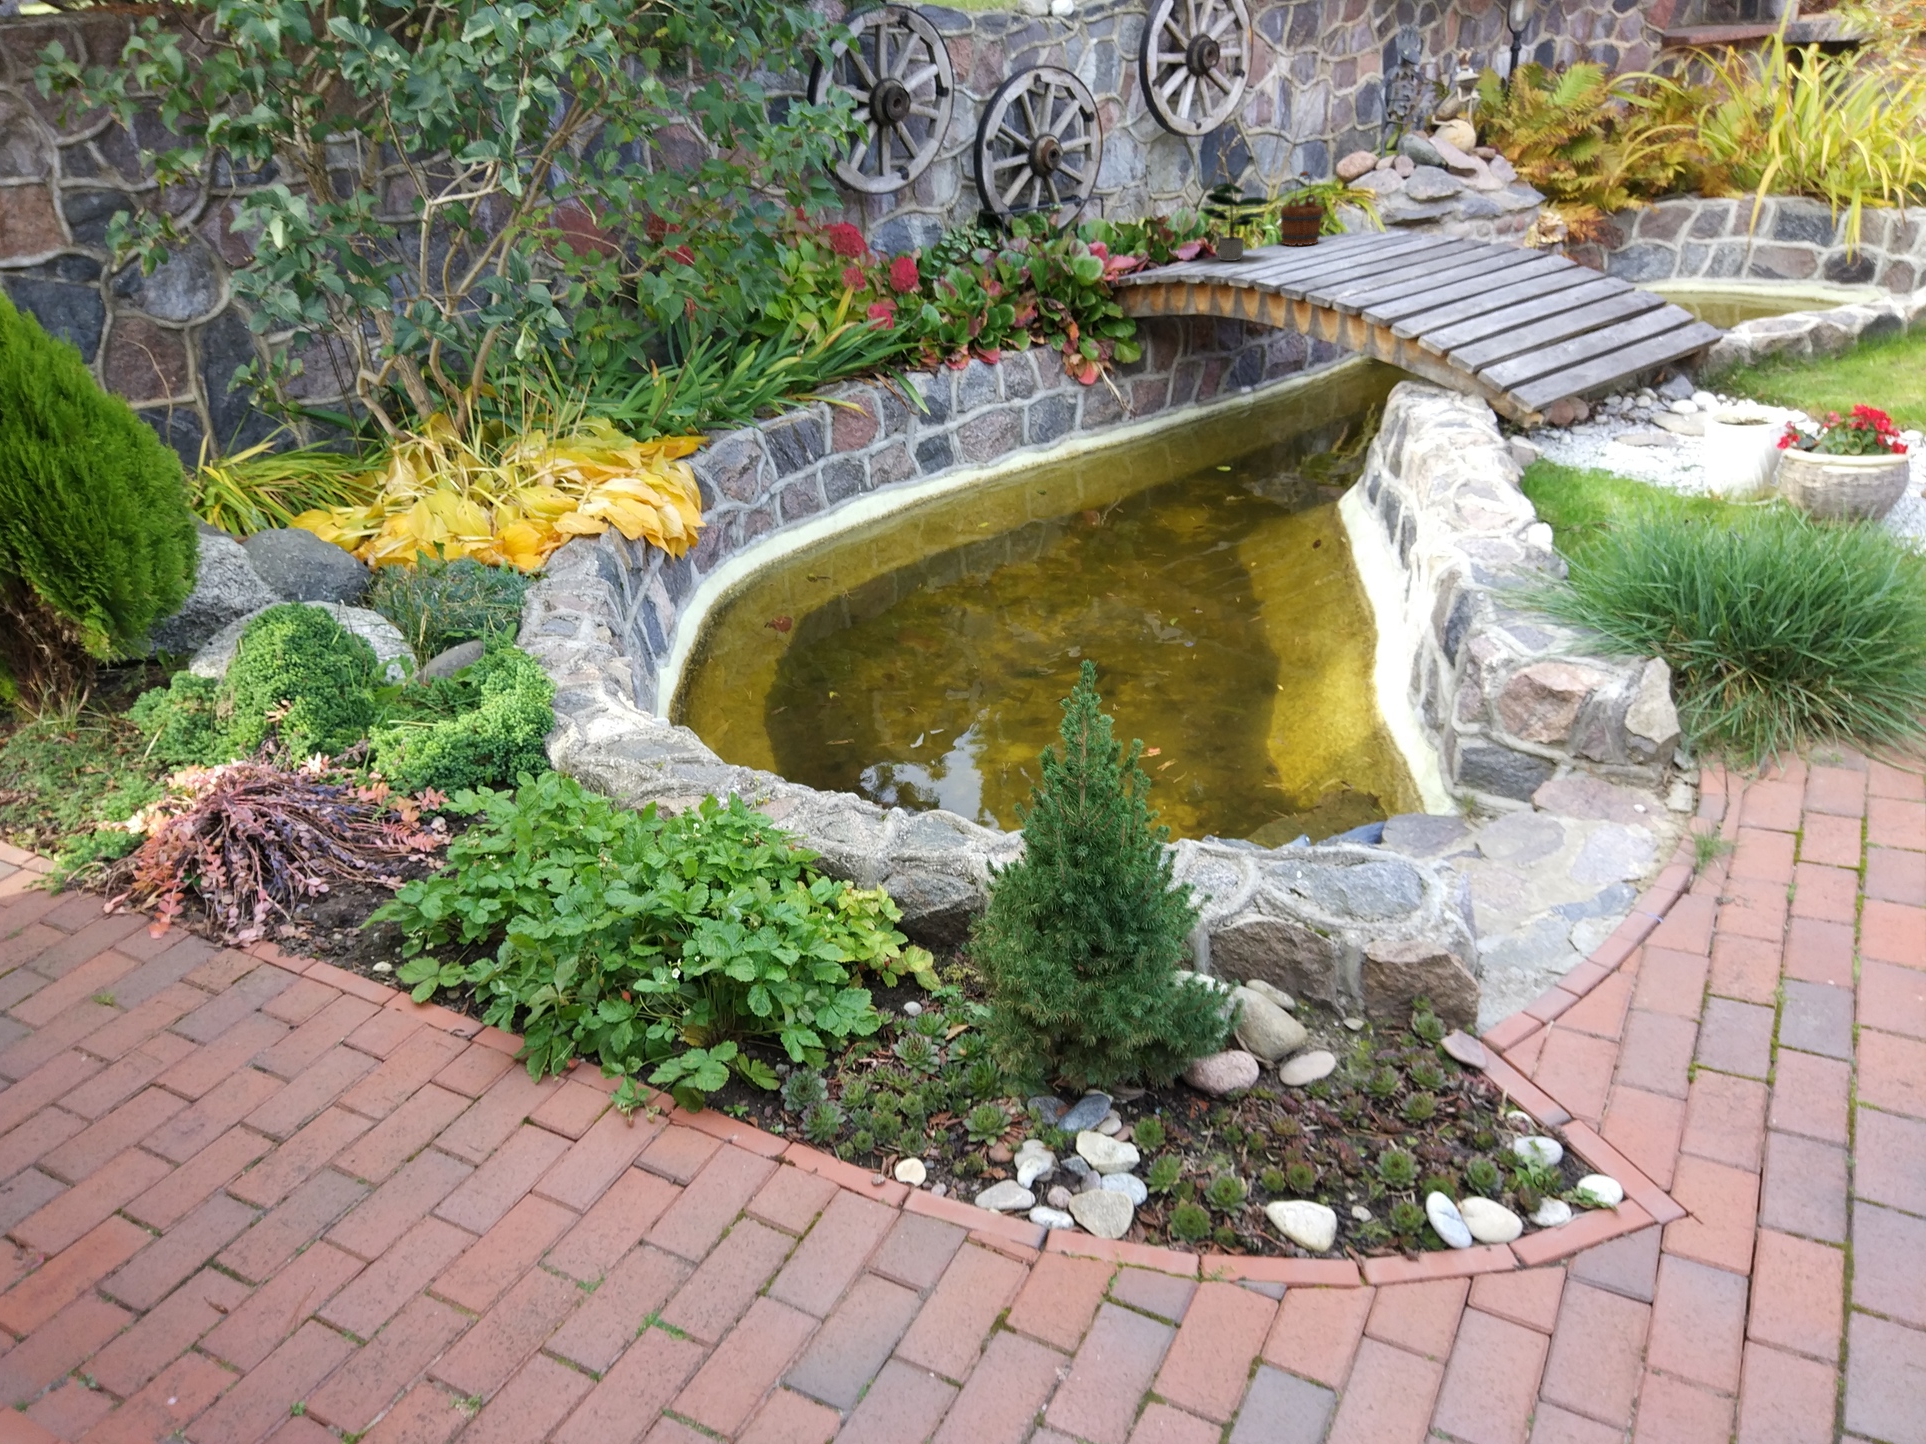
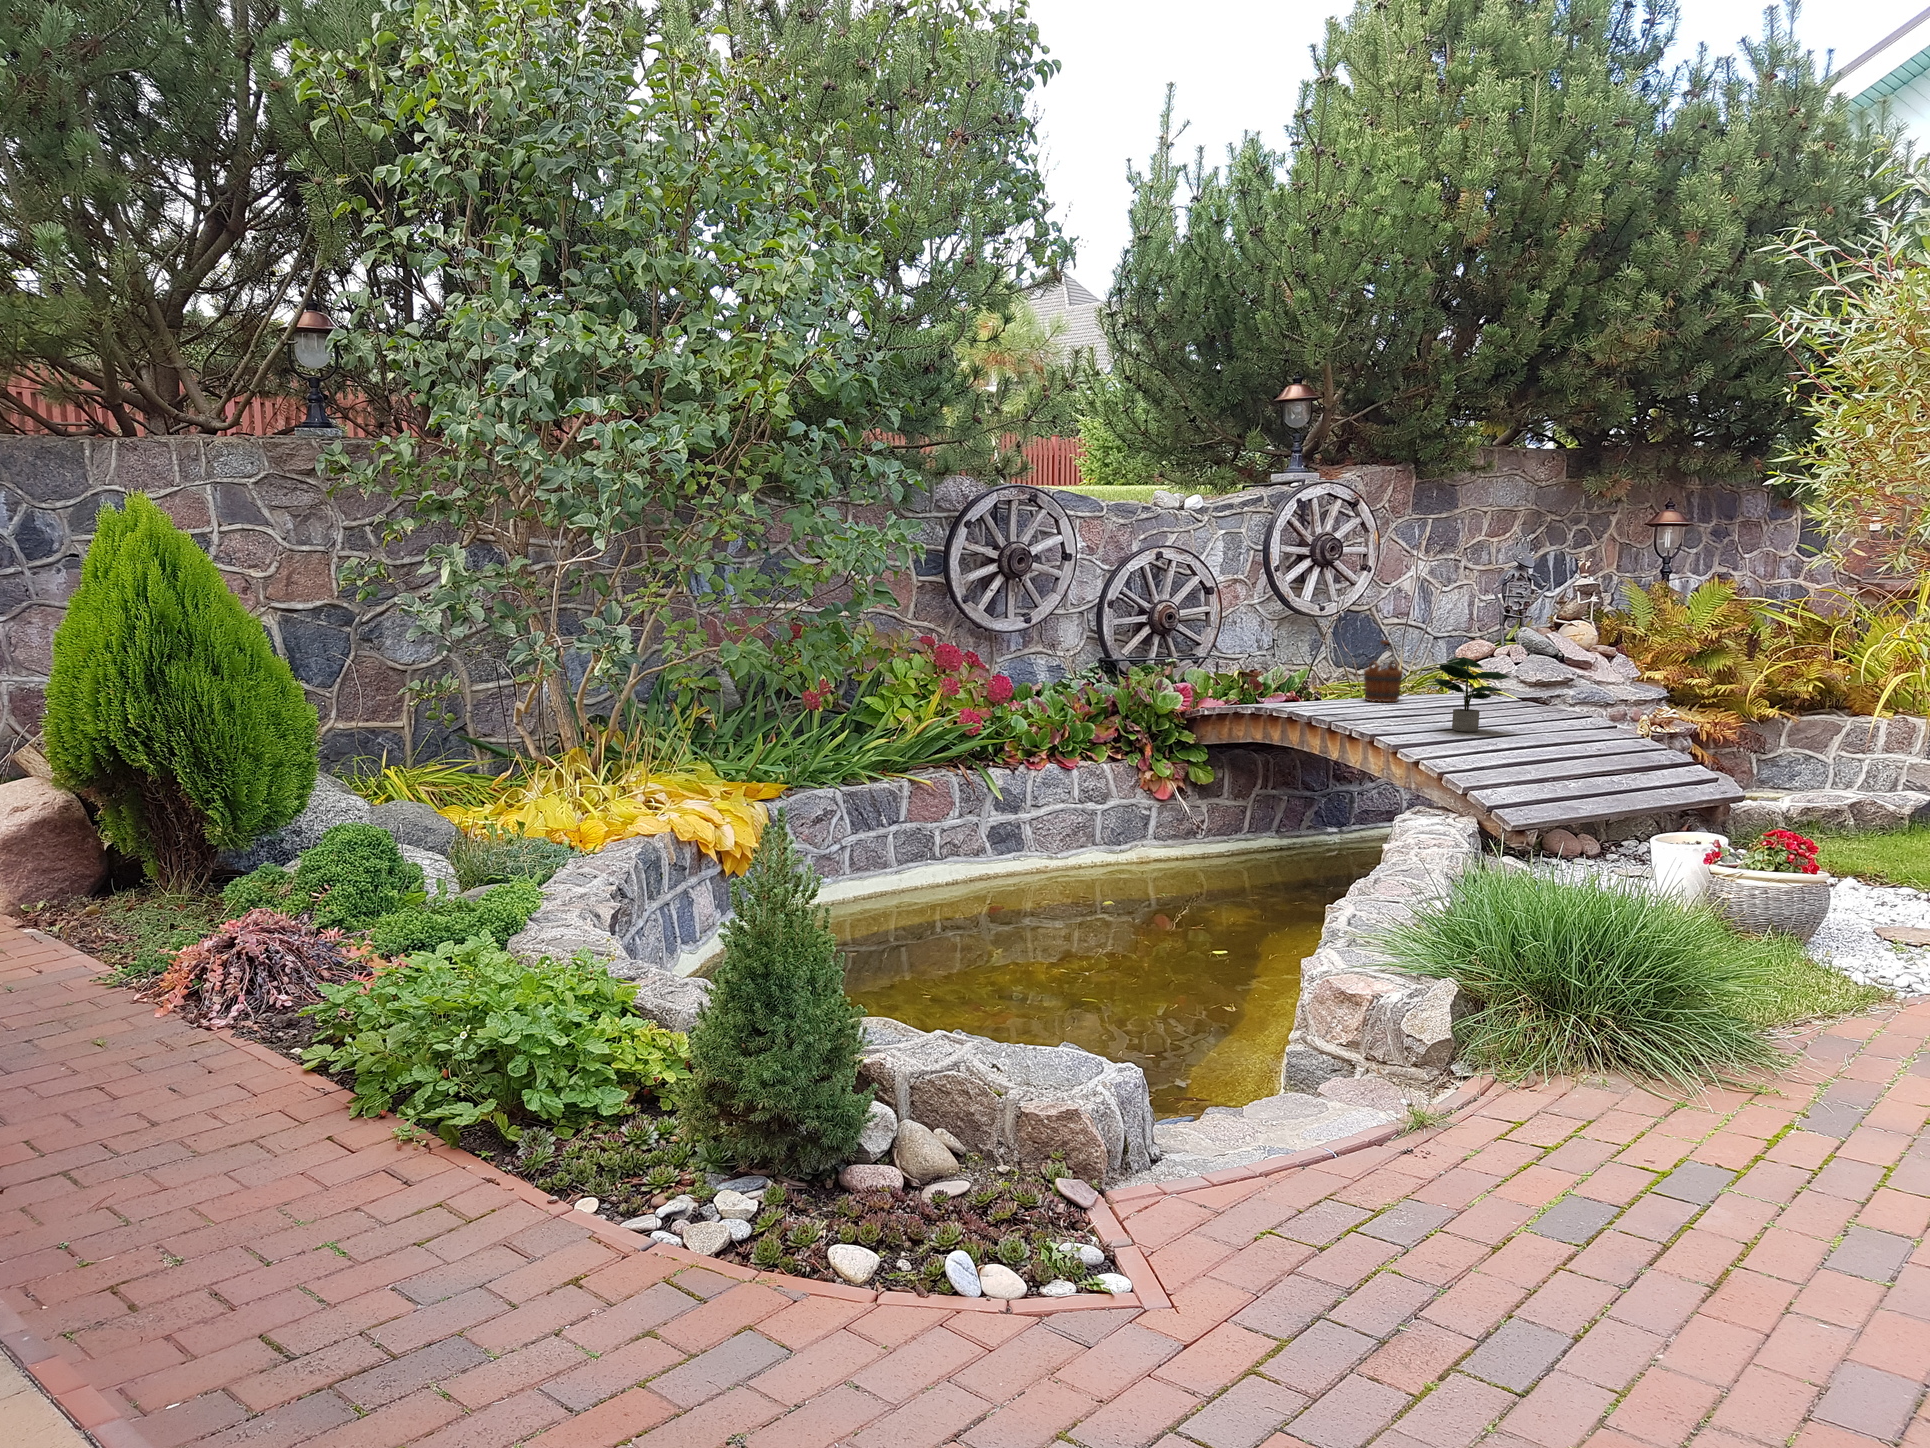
potted plant: present [1201,183,1271,261] -> present [1434,657,1511,732]

